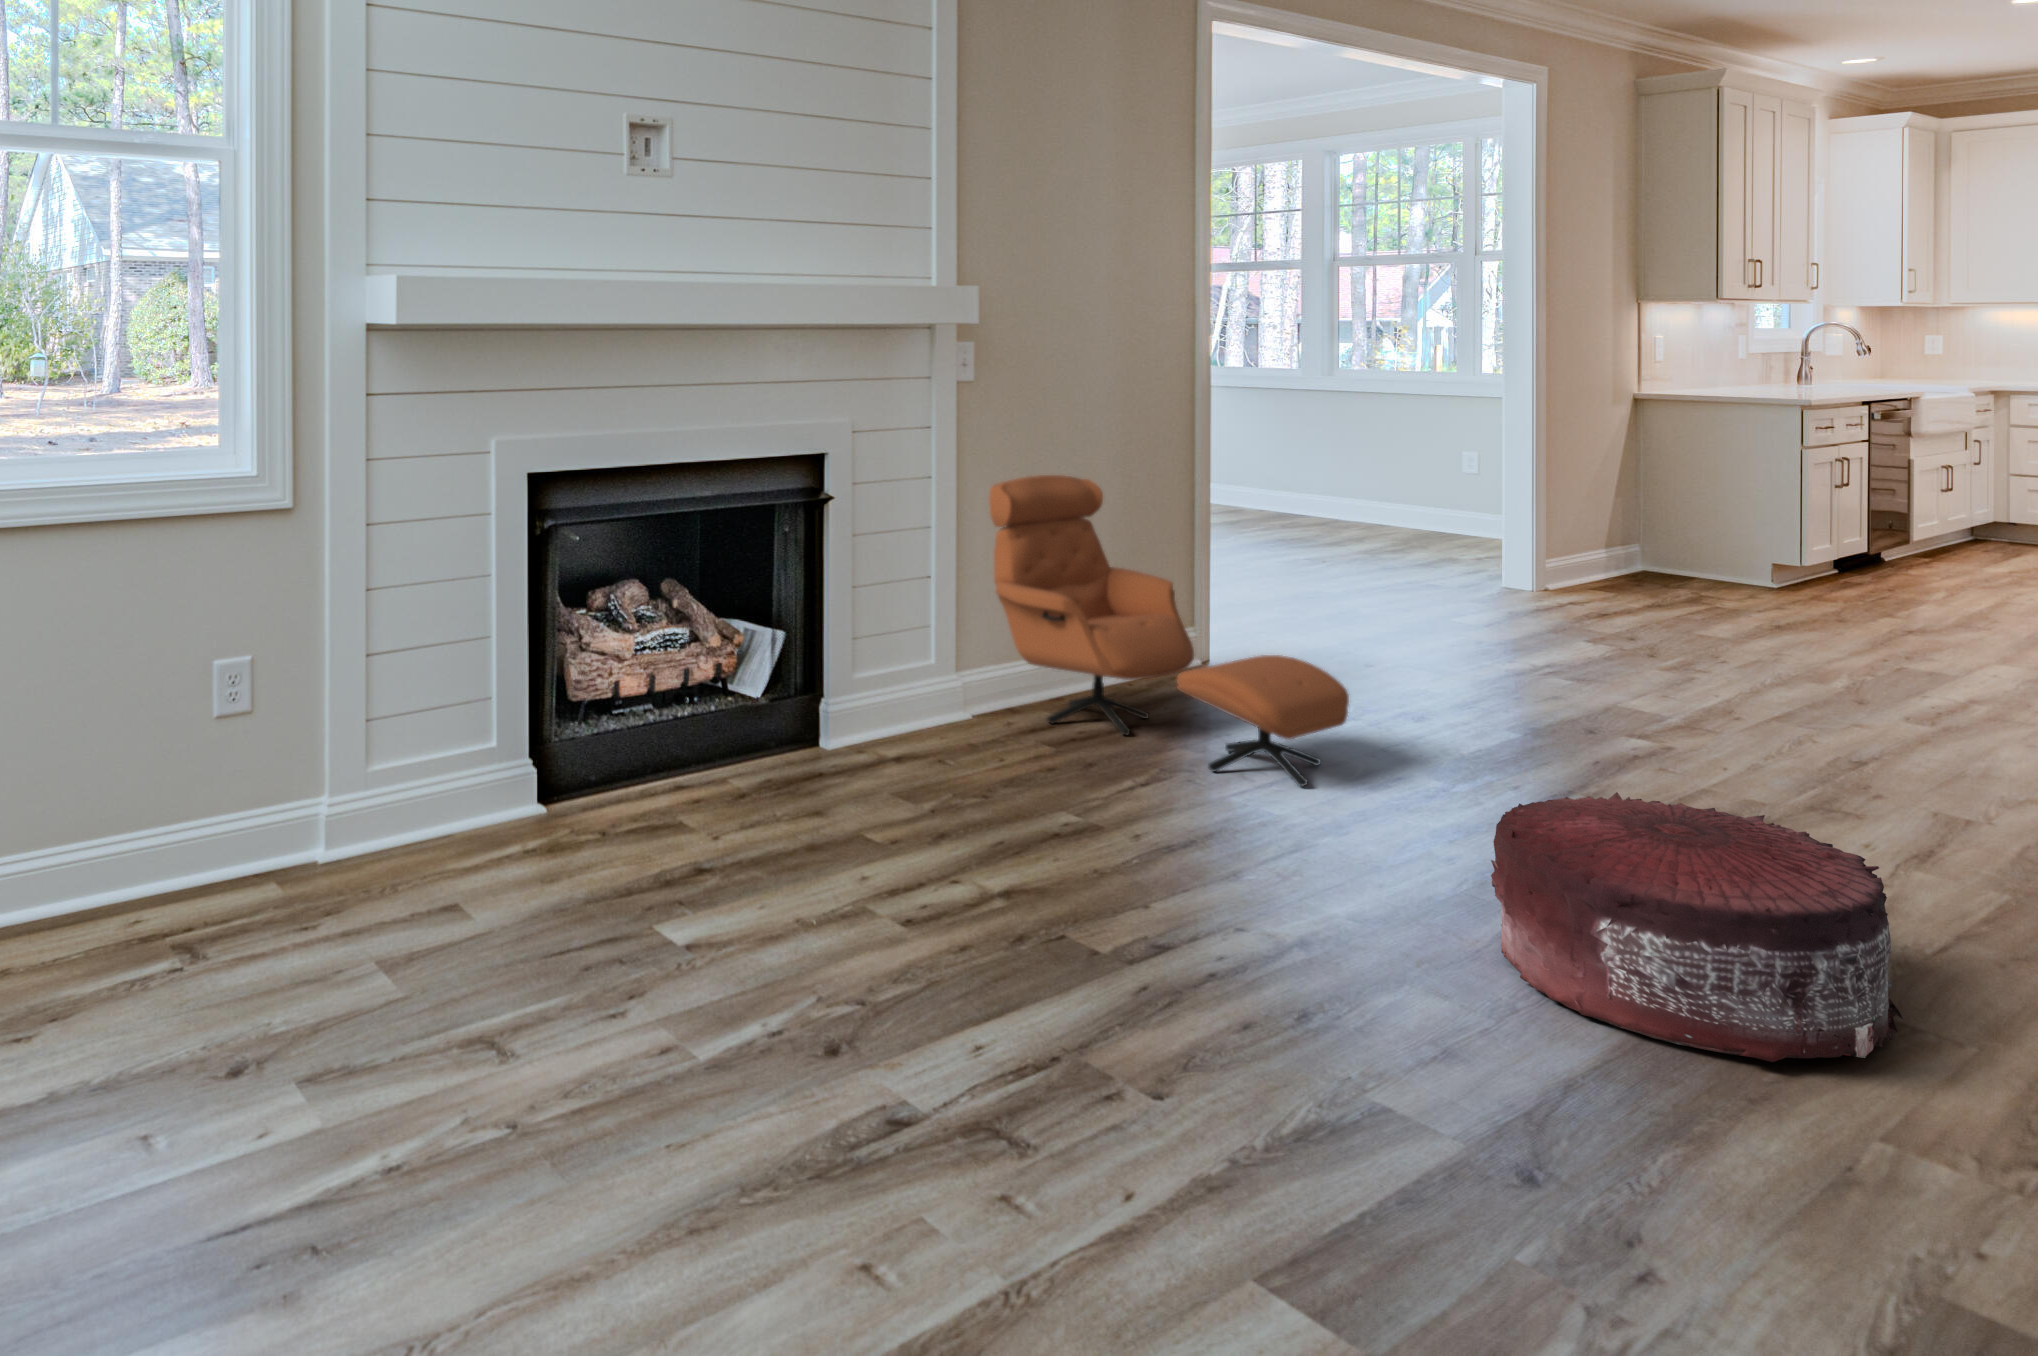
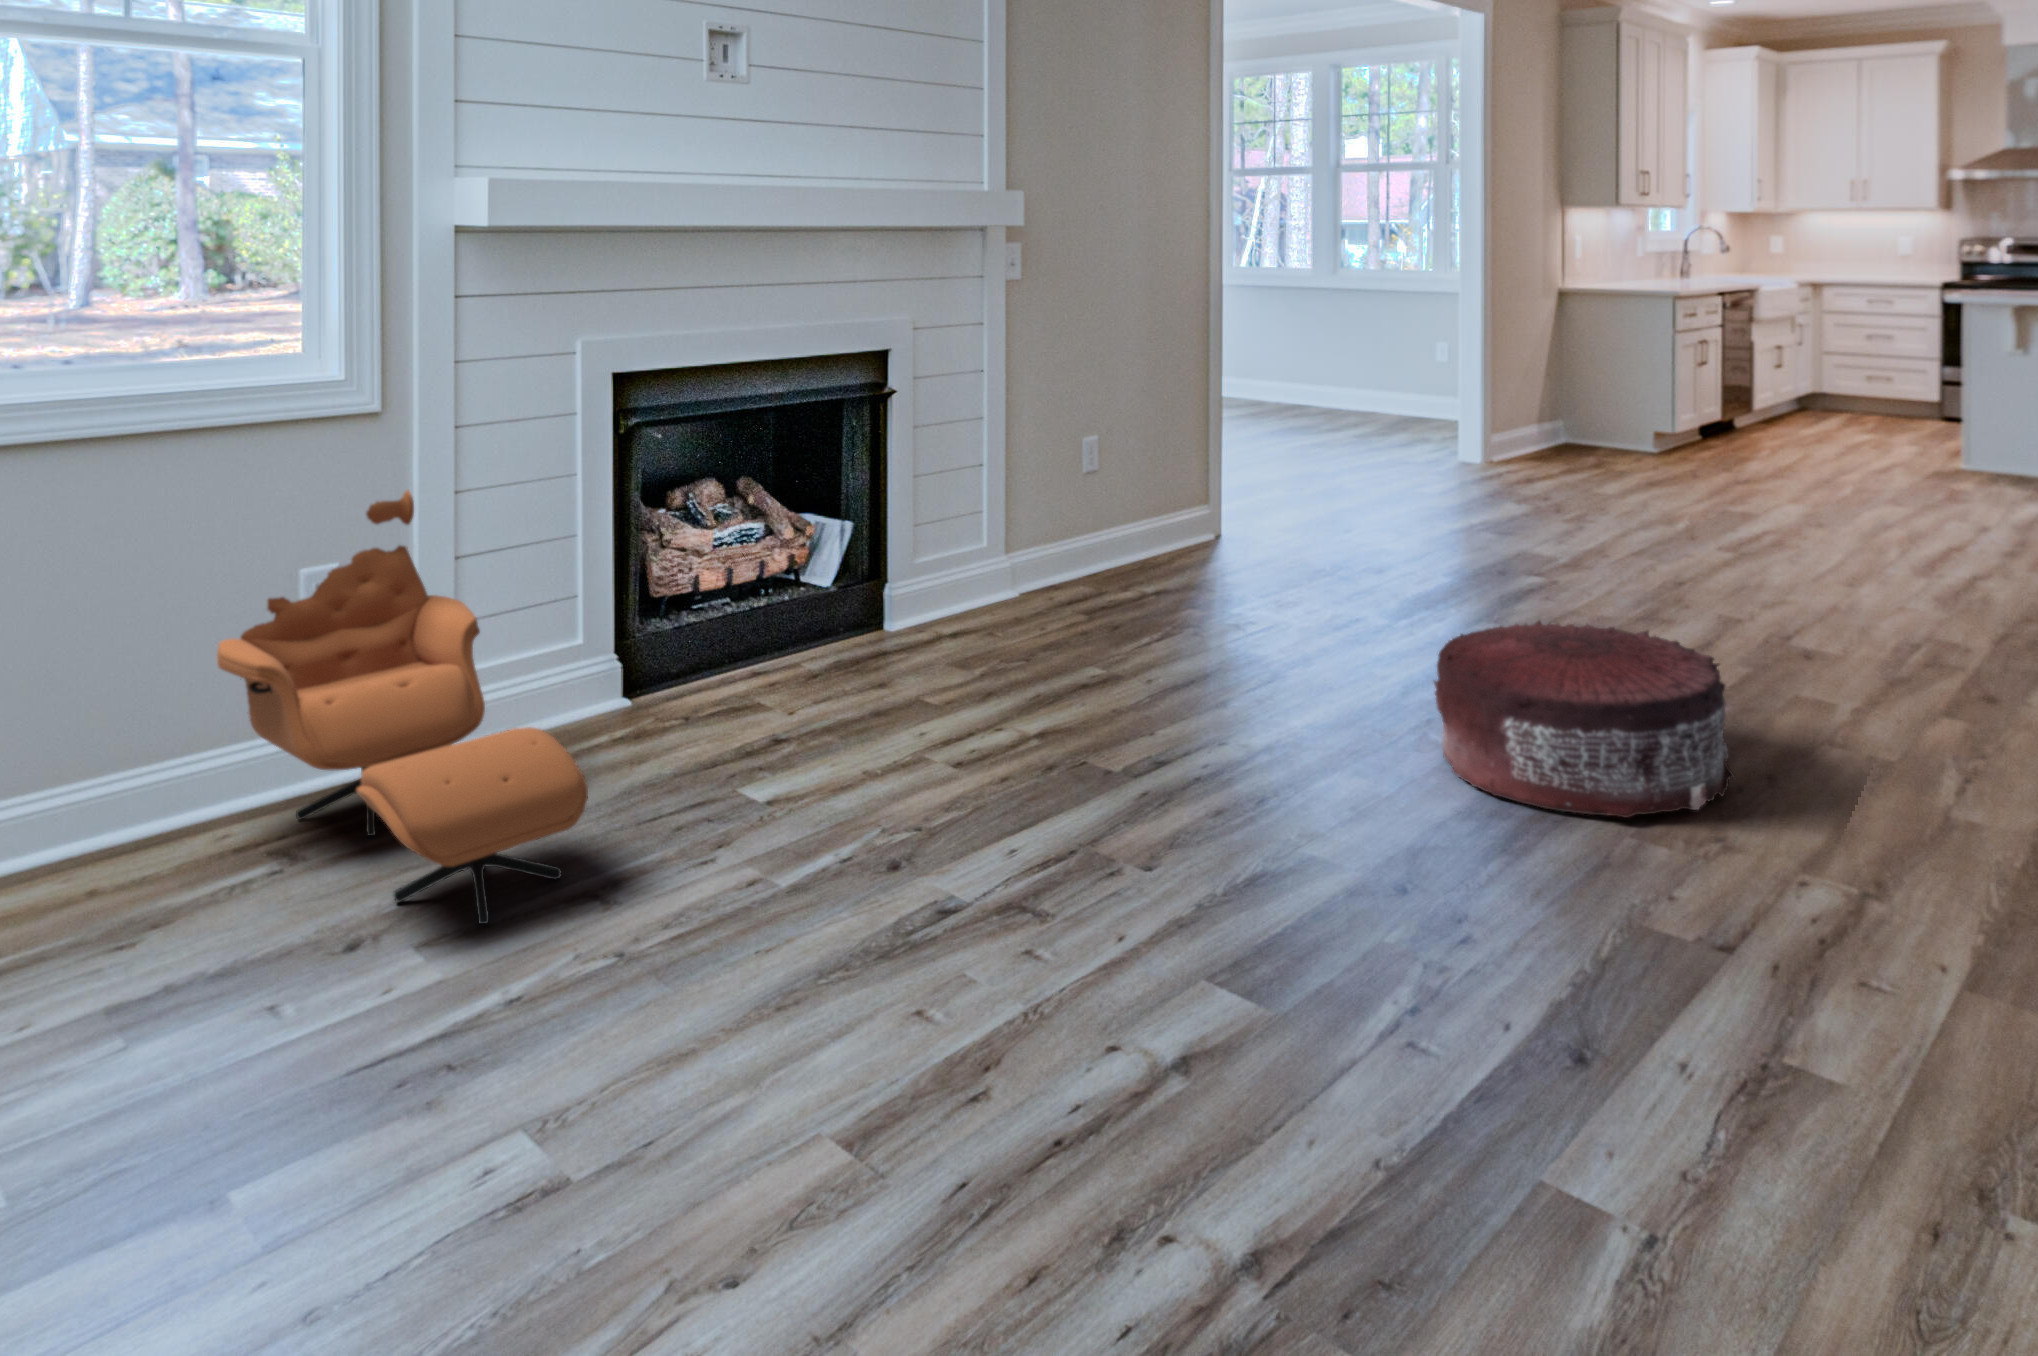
armchair: present [989,475,1349,786] -> present [217,490,588,924]

